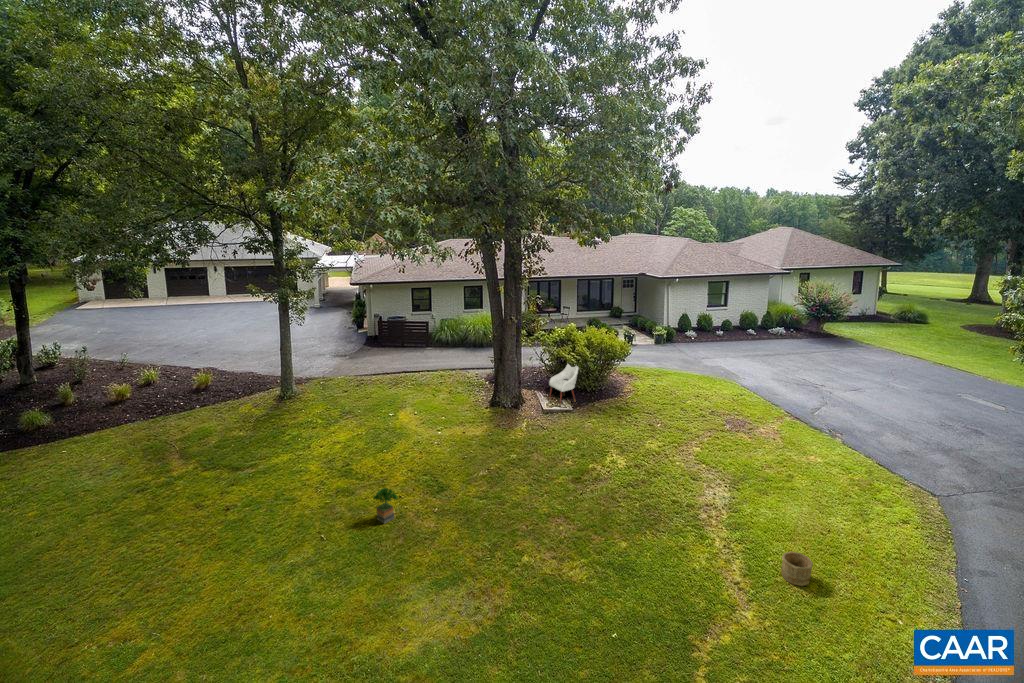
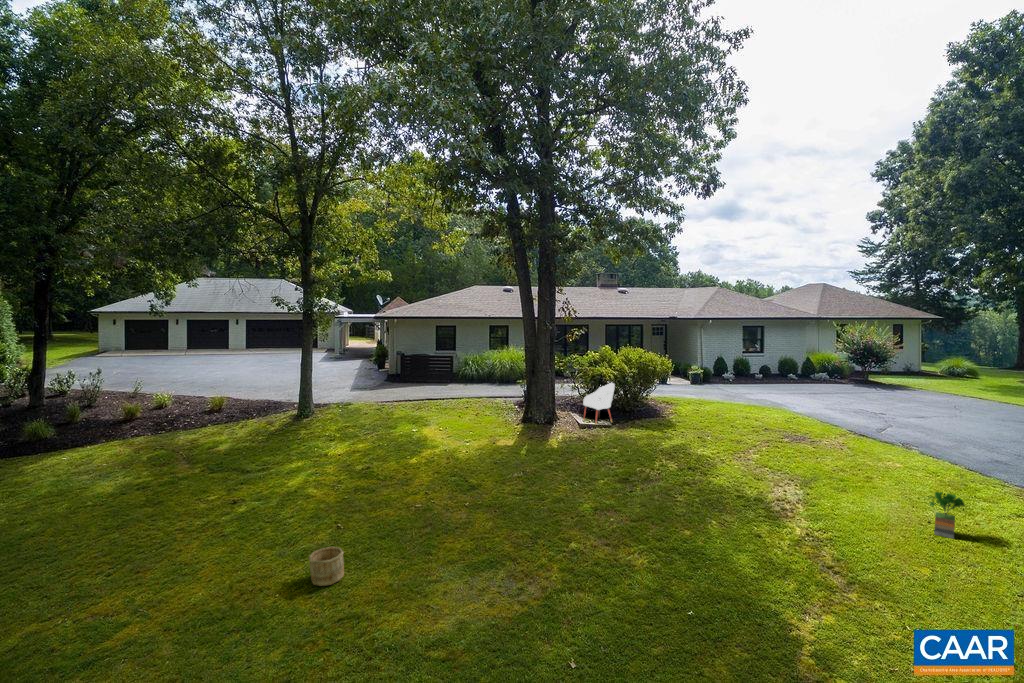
potted tree: present [373,488,398,524] -> present [929,492,965,539]
wooden bucket: present [781,551,813,586] -> present [308,547,344,586]

